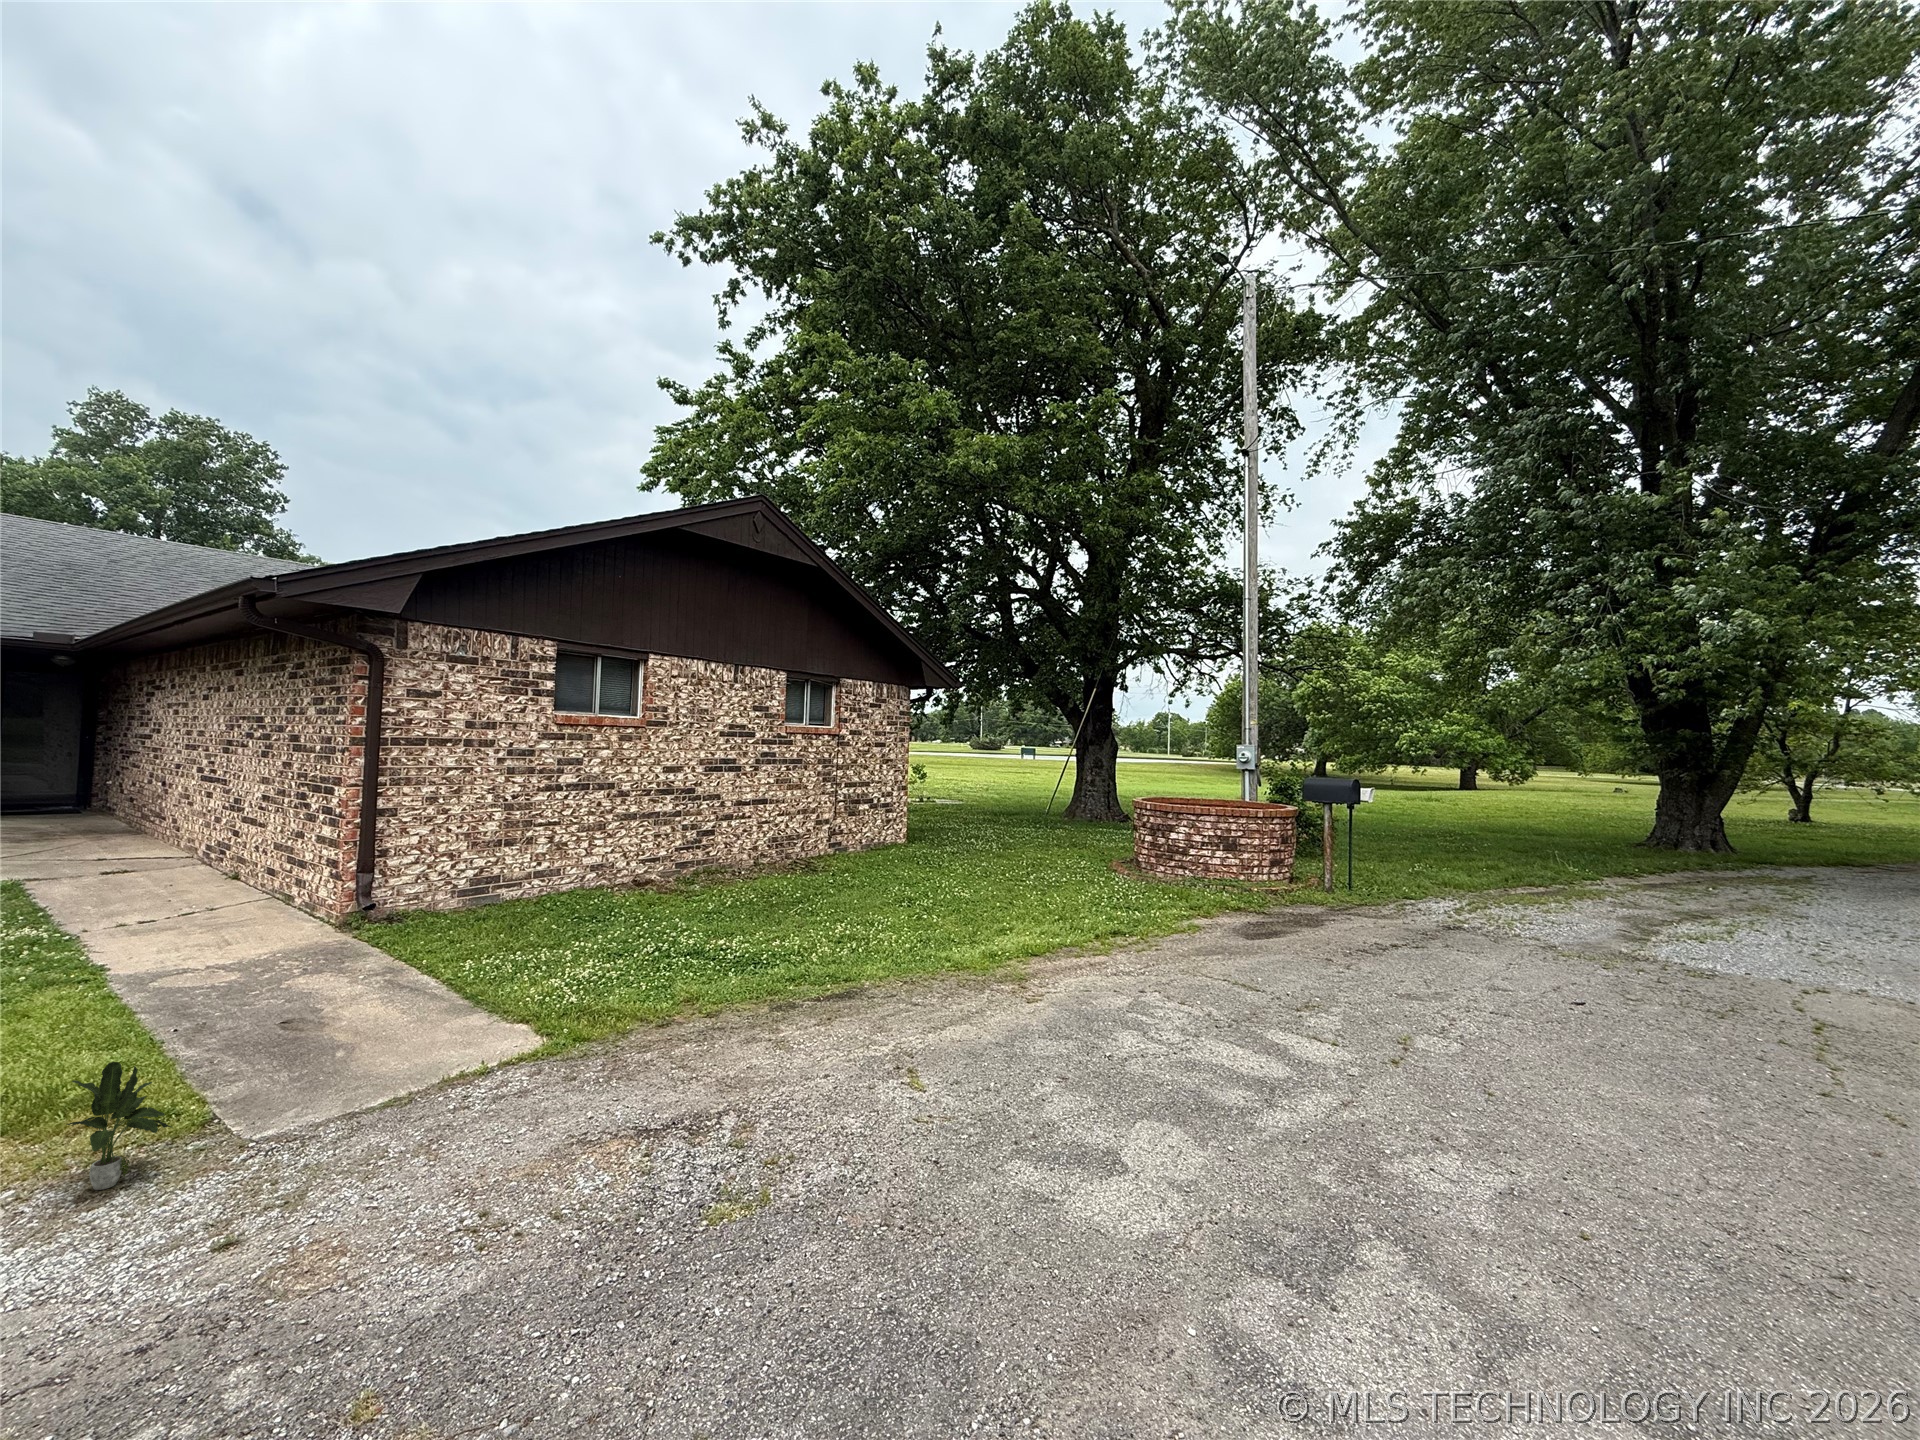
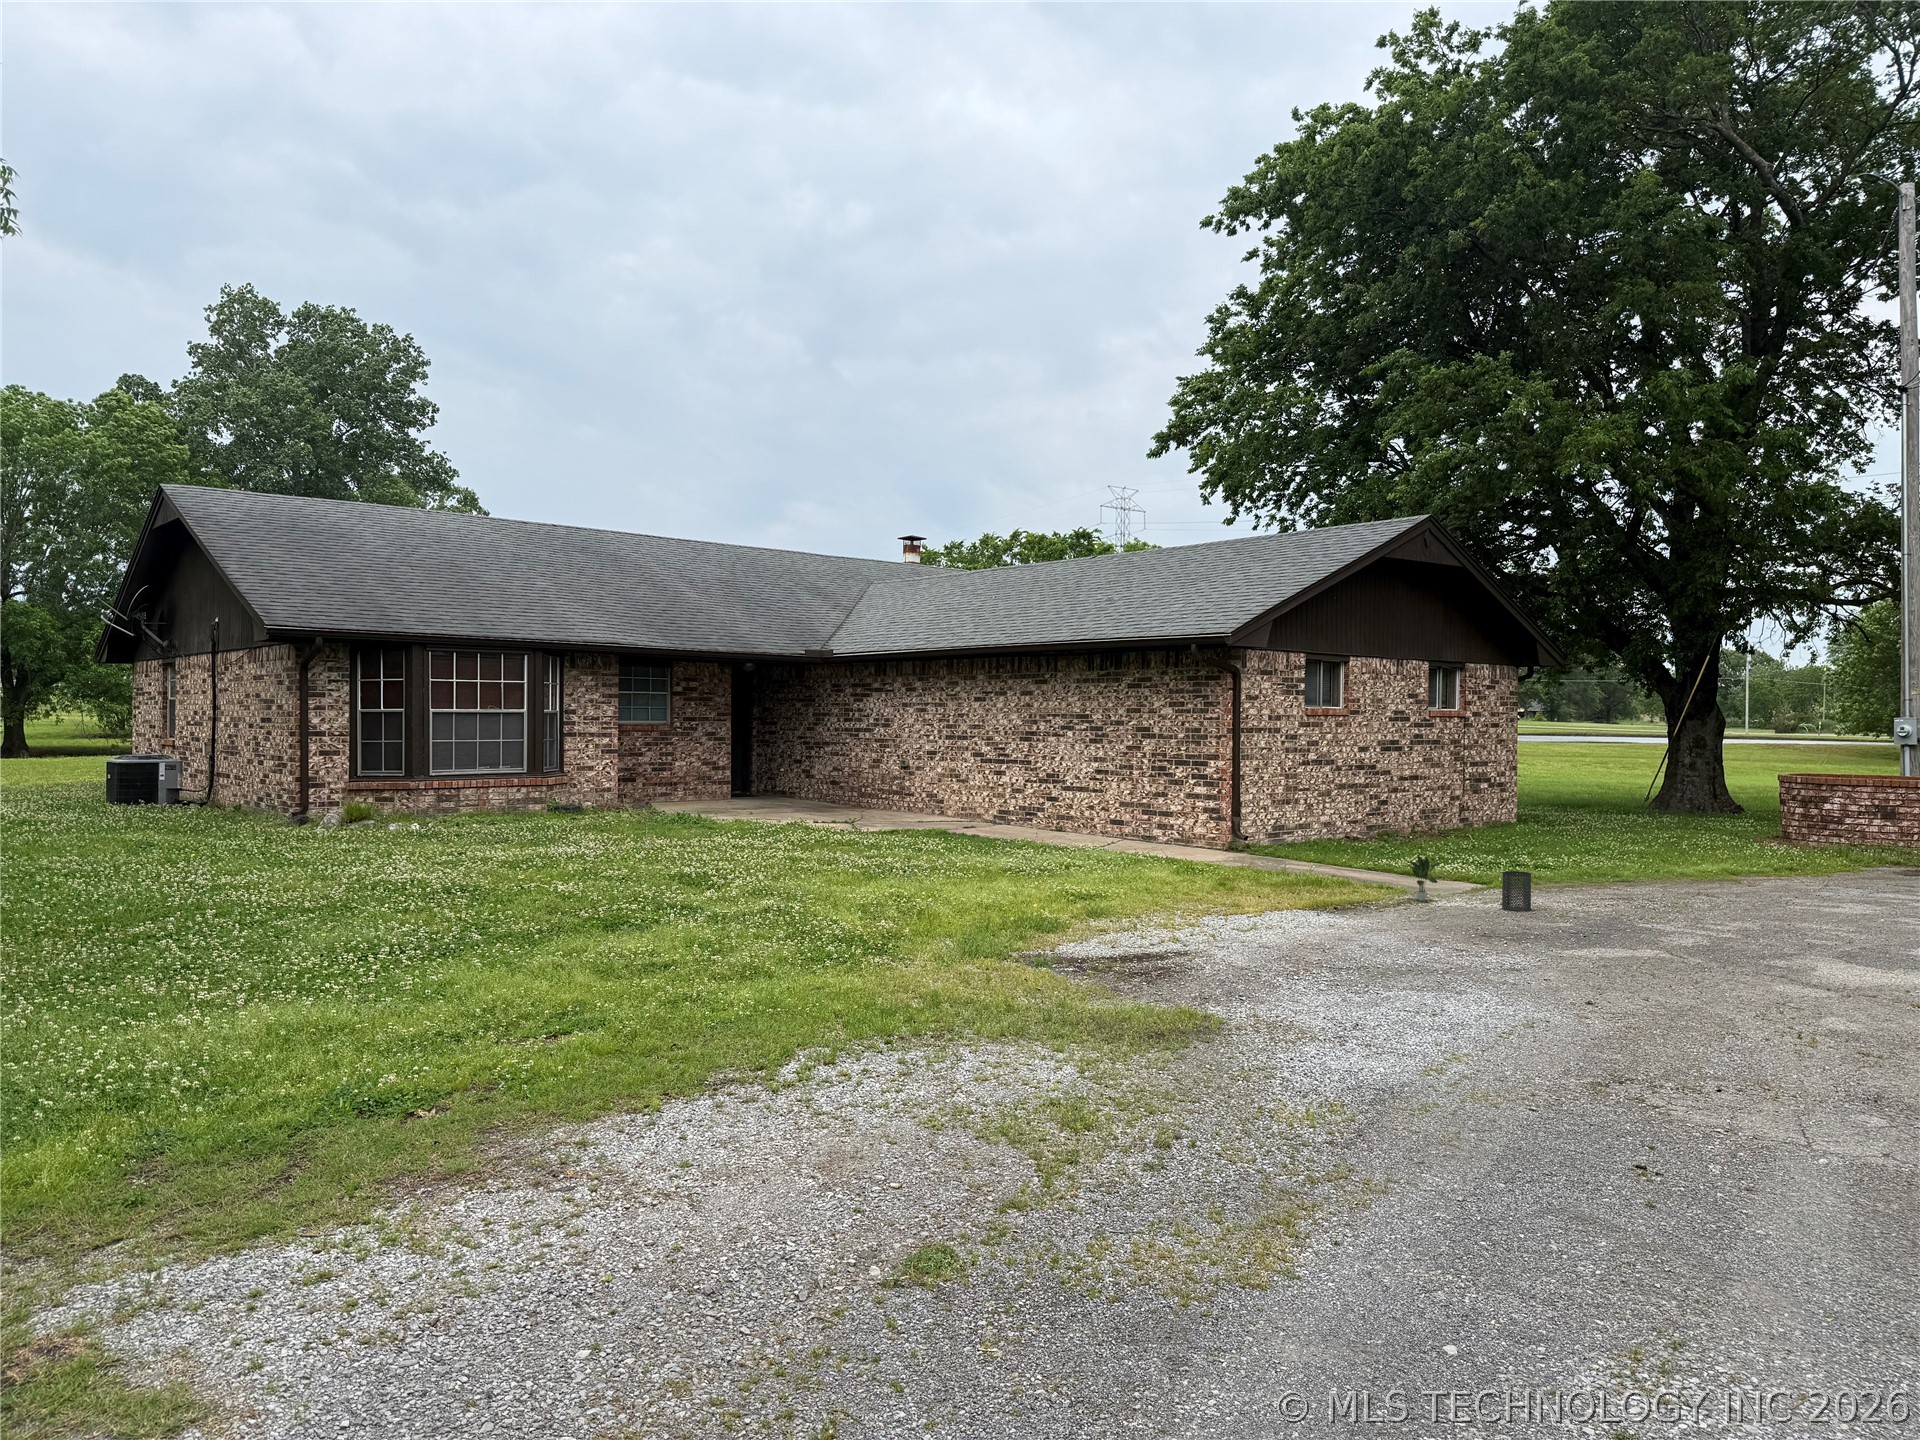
trash can: none [179,1125,292,1278] -> present [1502,871,1531,911]

